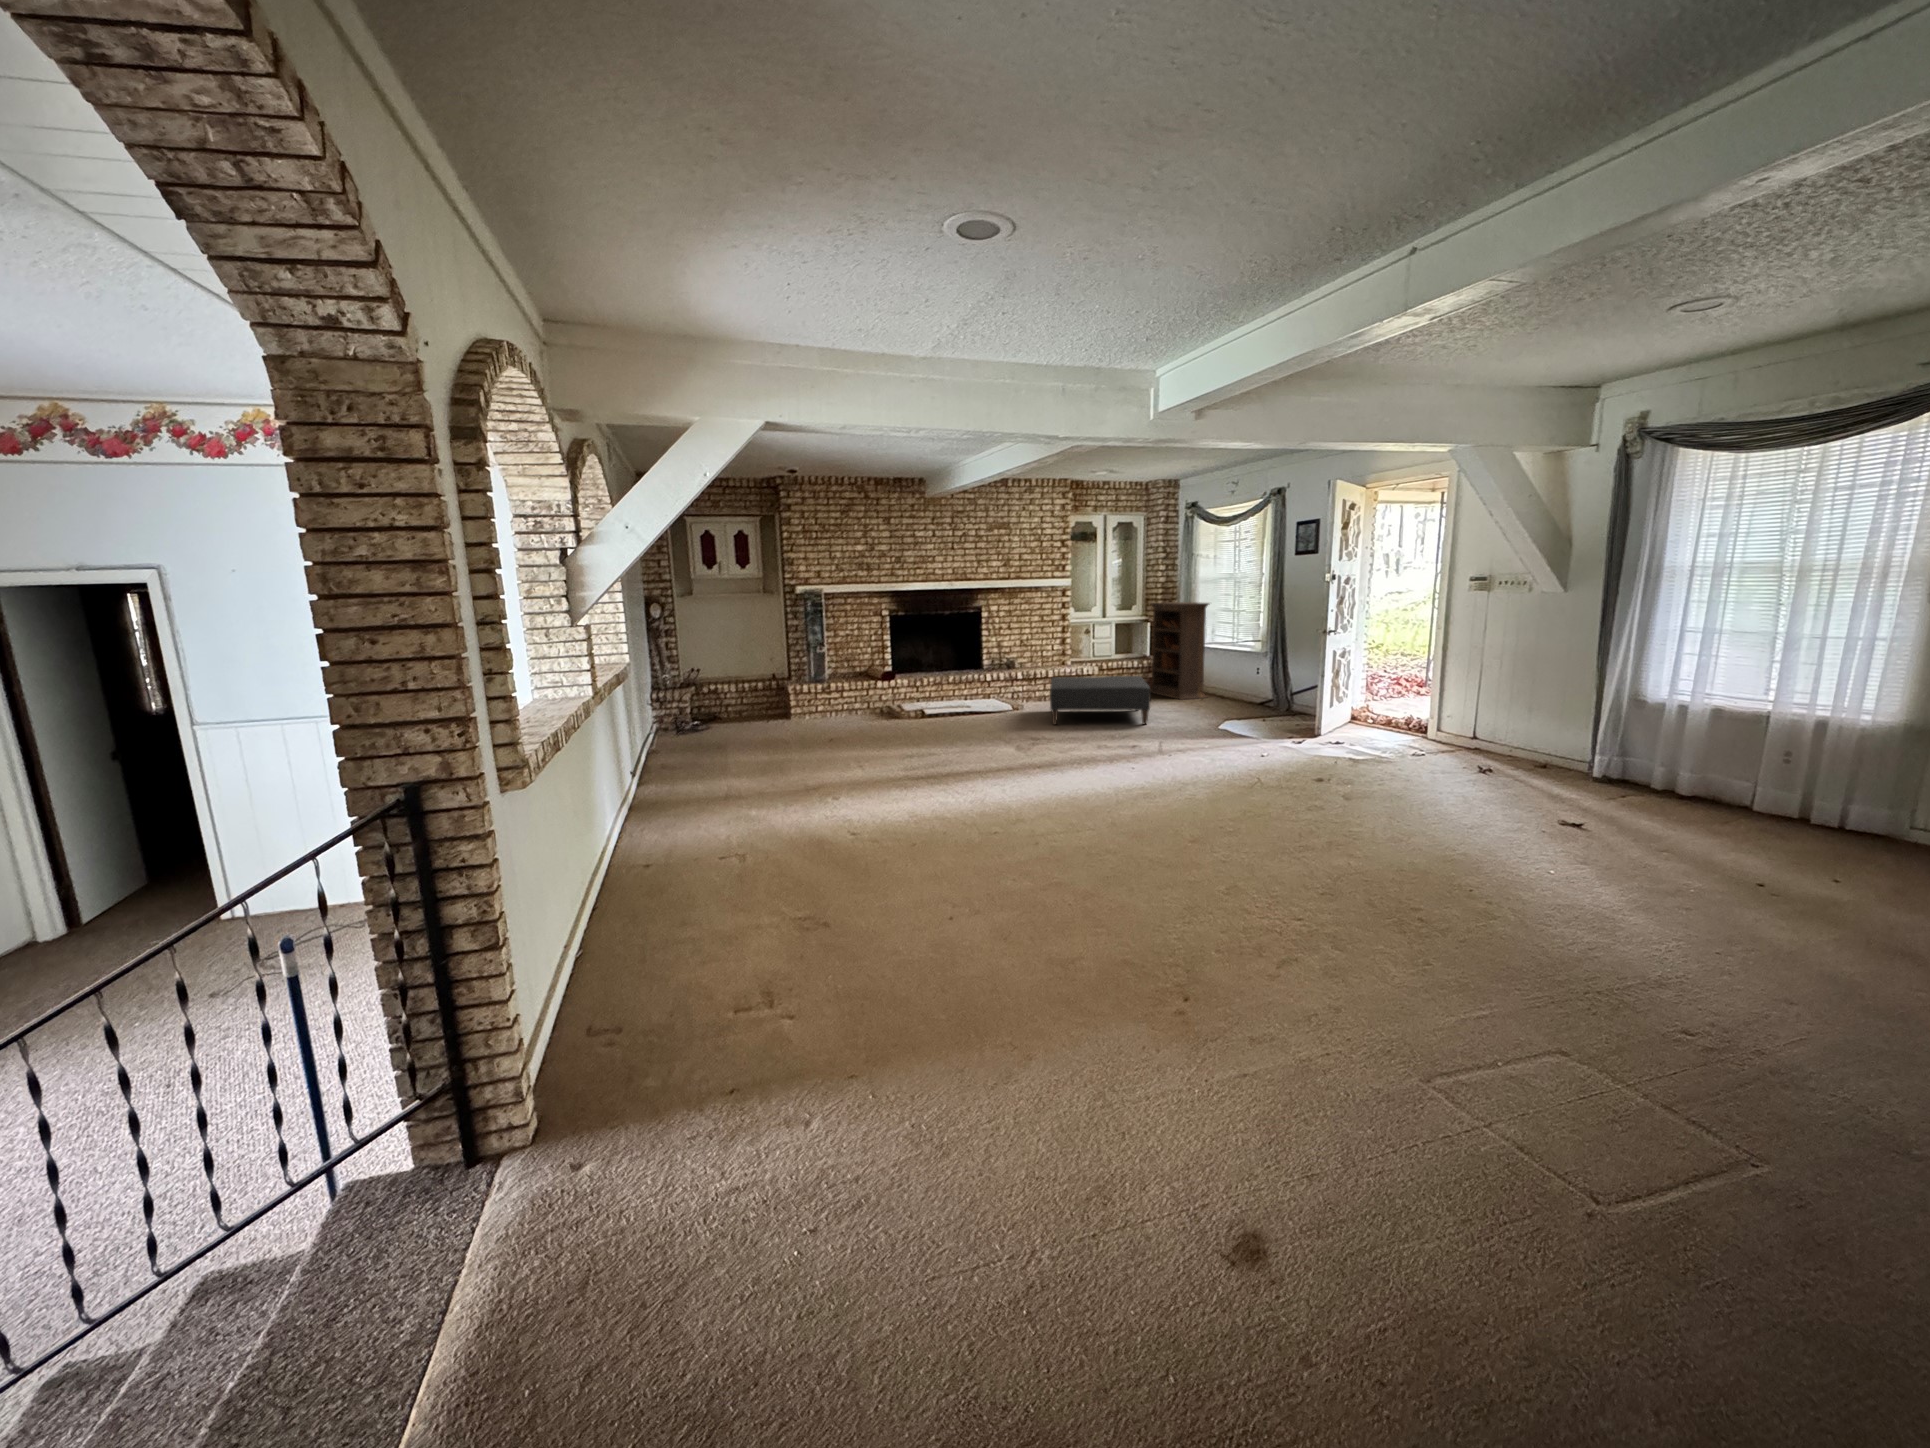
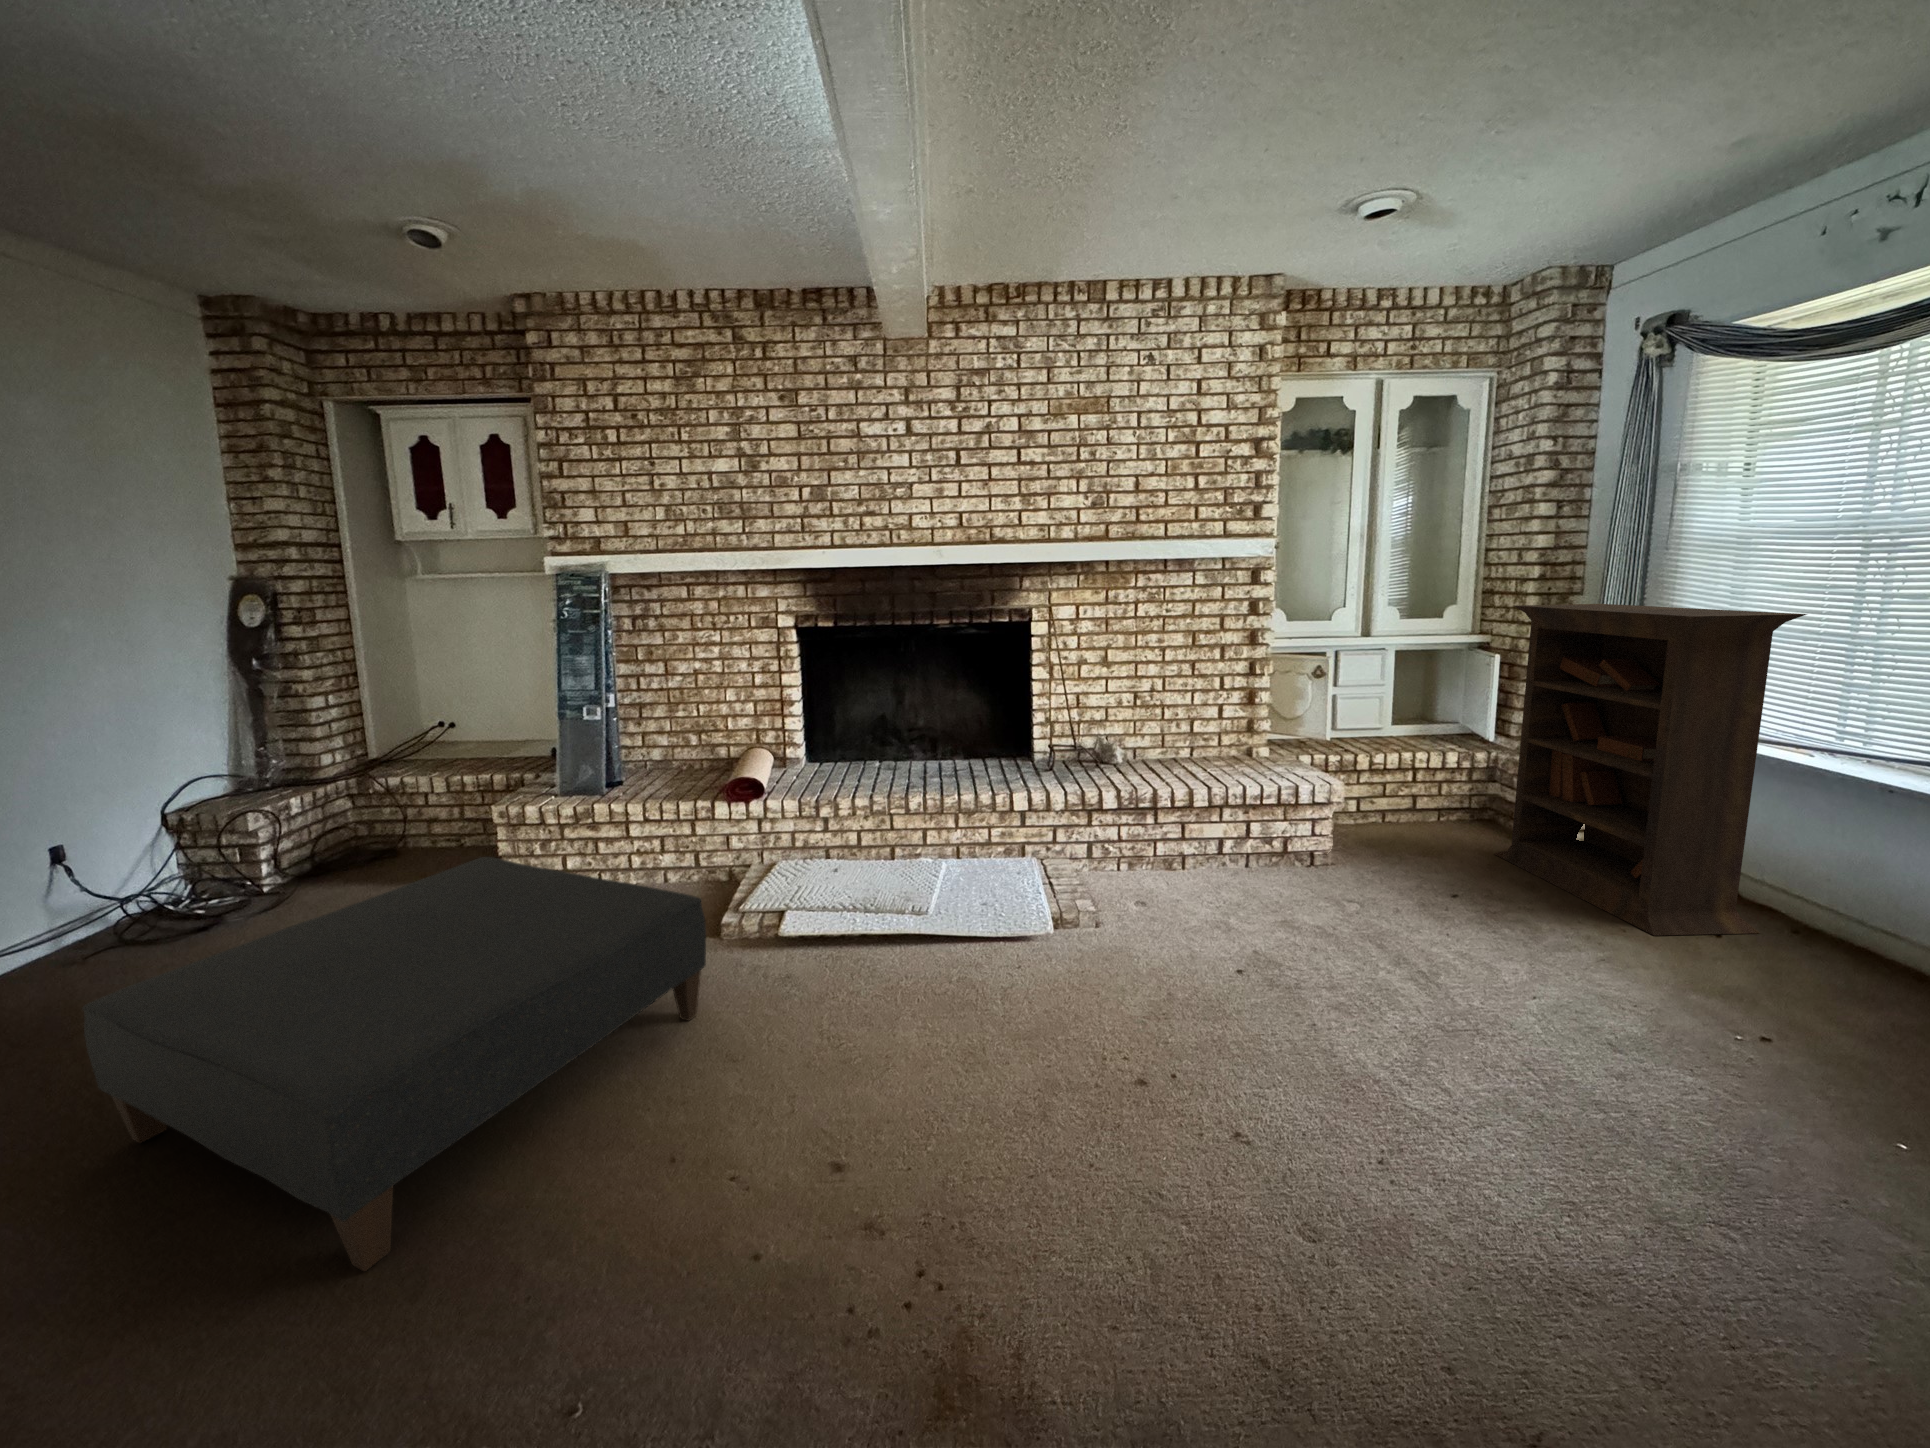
ottoman: present [1050,676,1151,725] -> present [82,857,706,1271]

